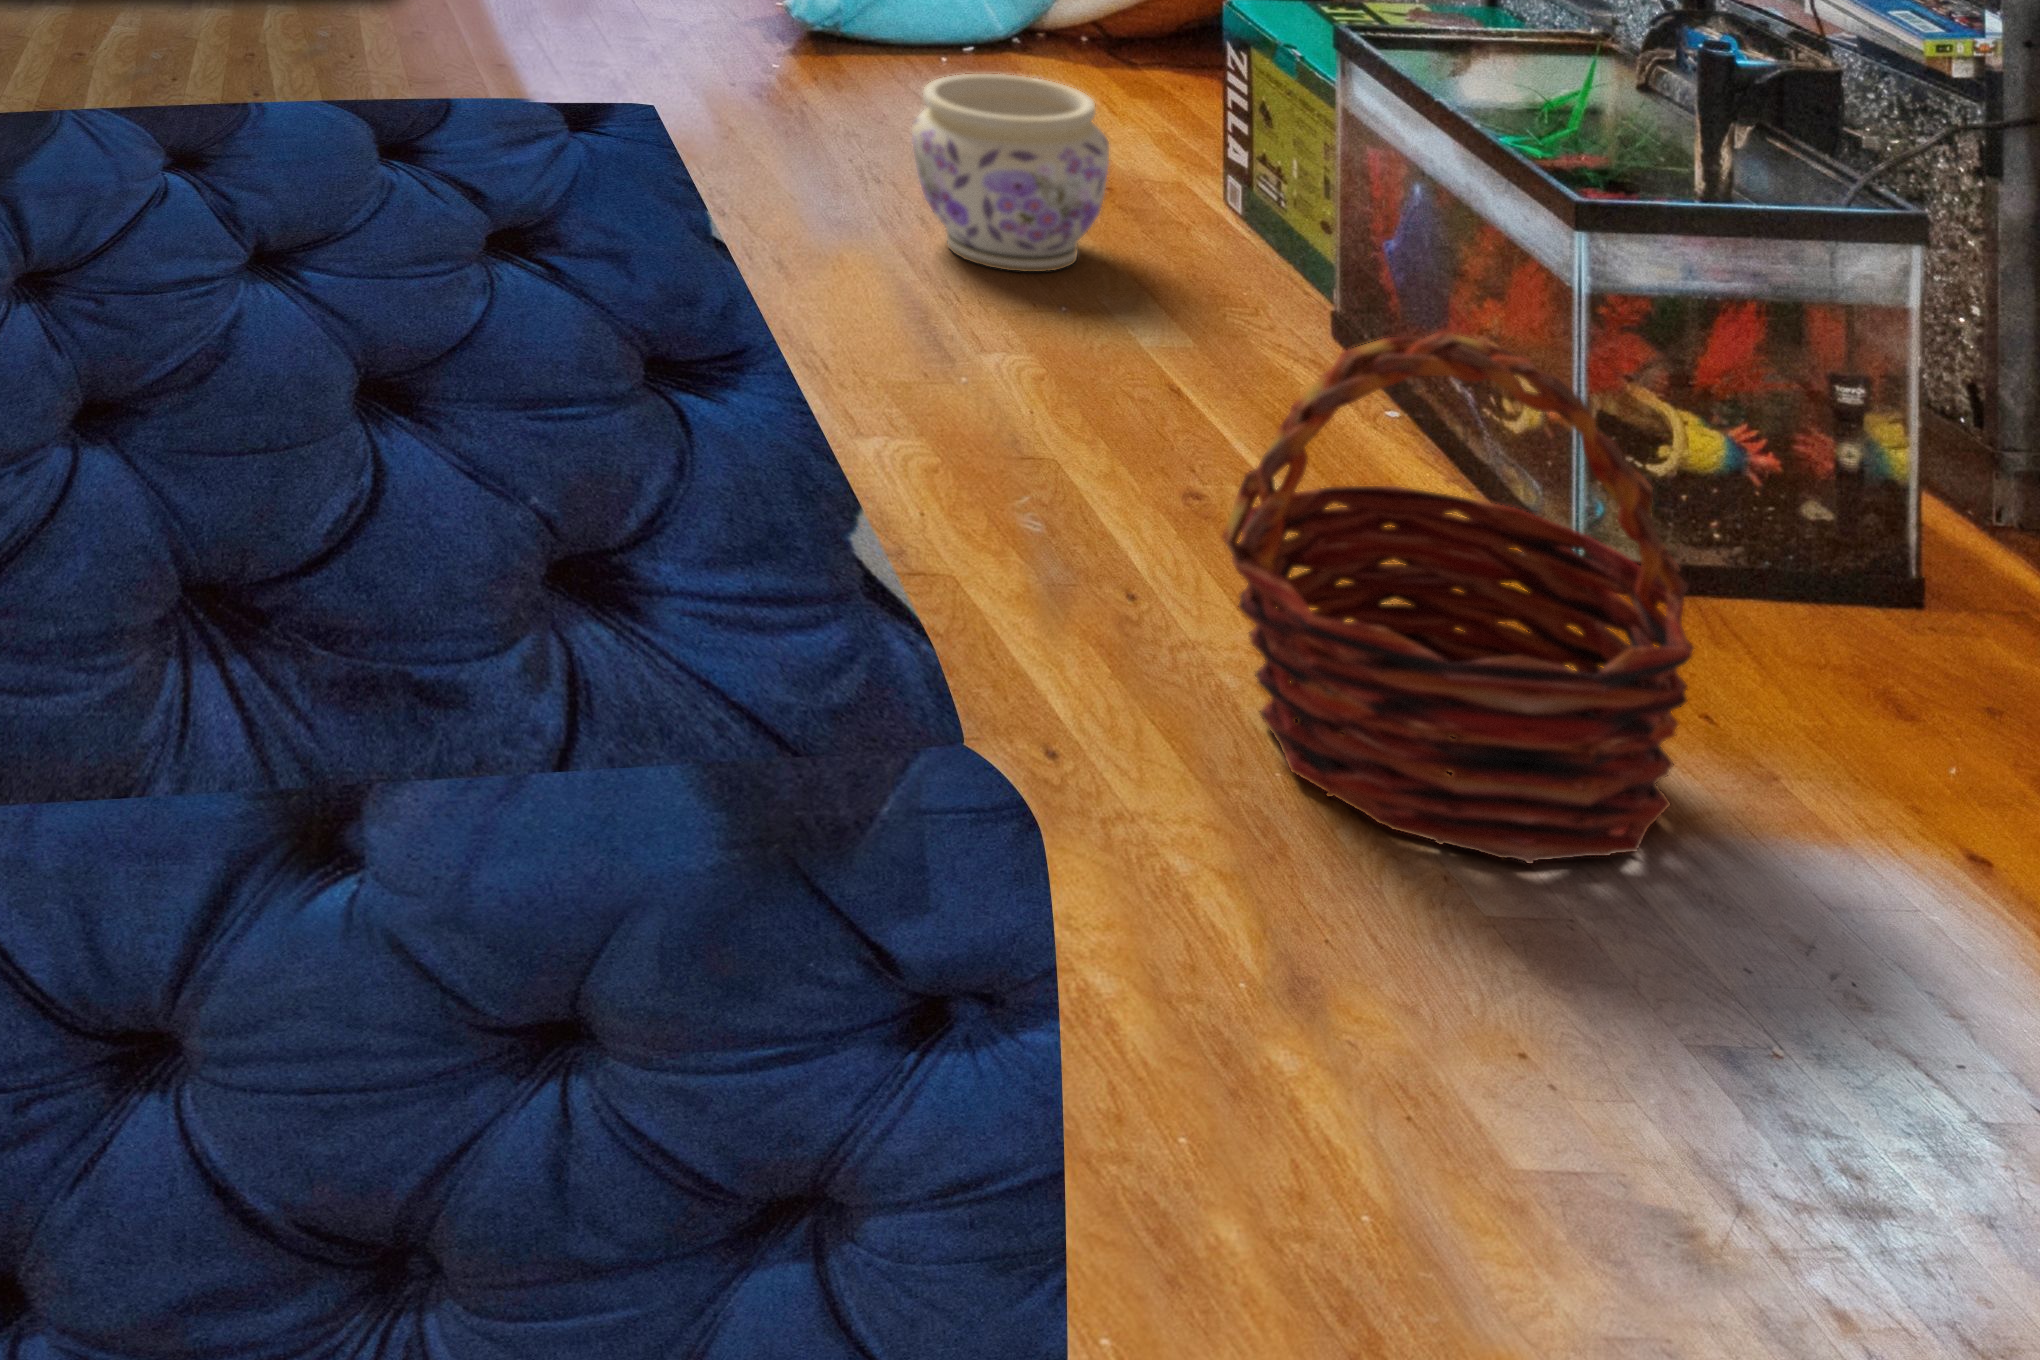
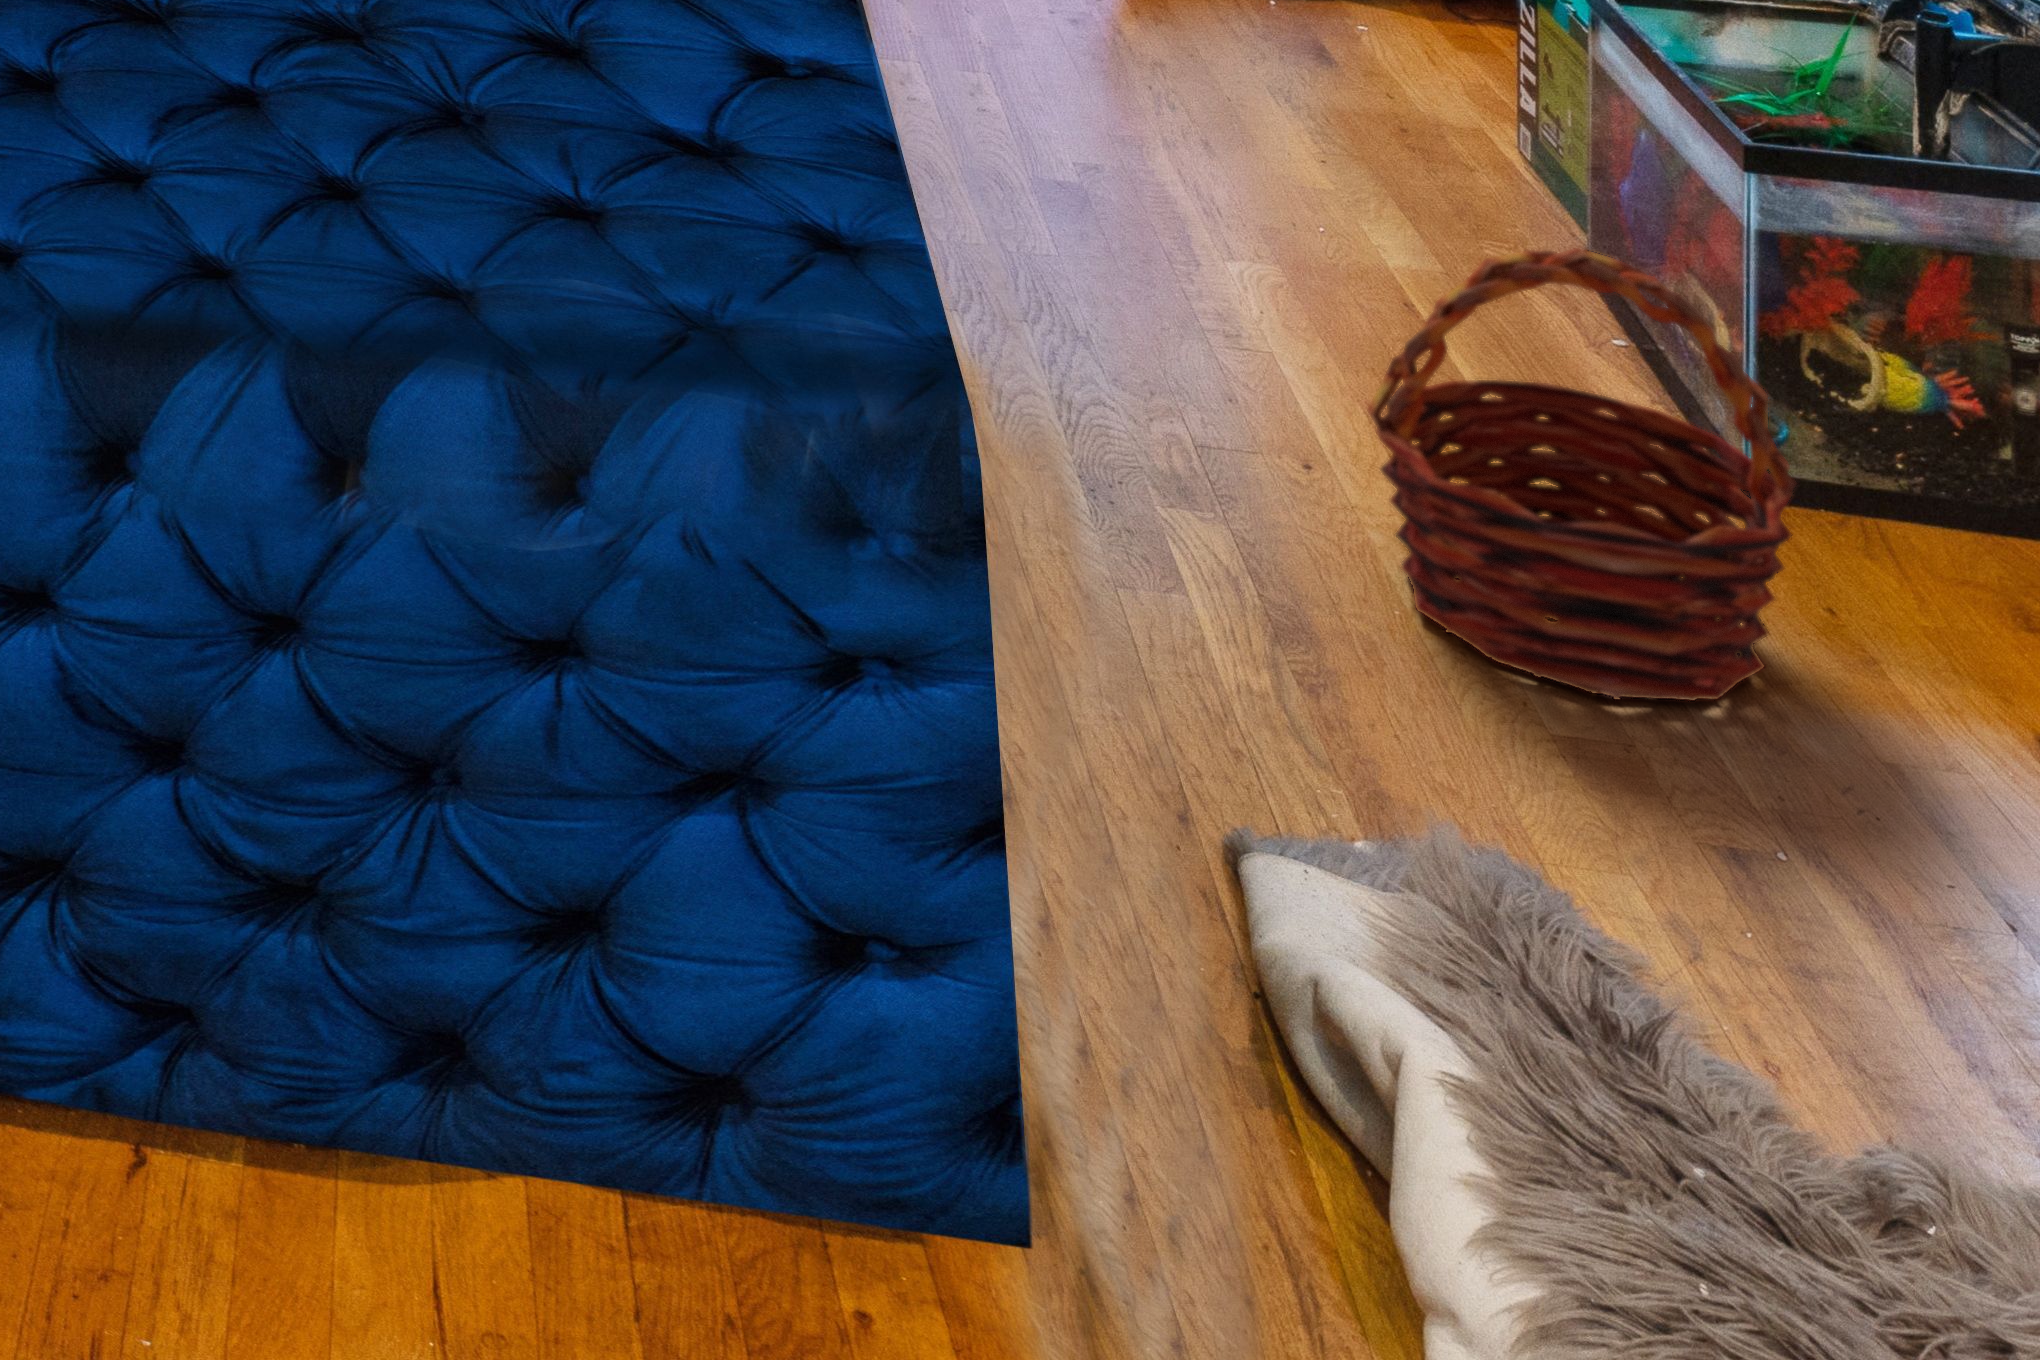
planter: present [912,74,1109,272] -> none [1188,8,1378,191]

